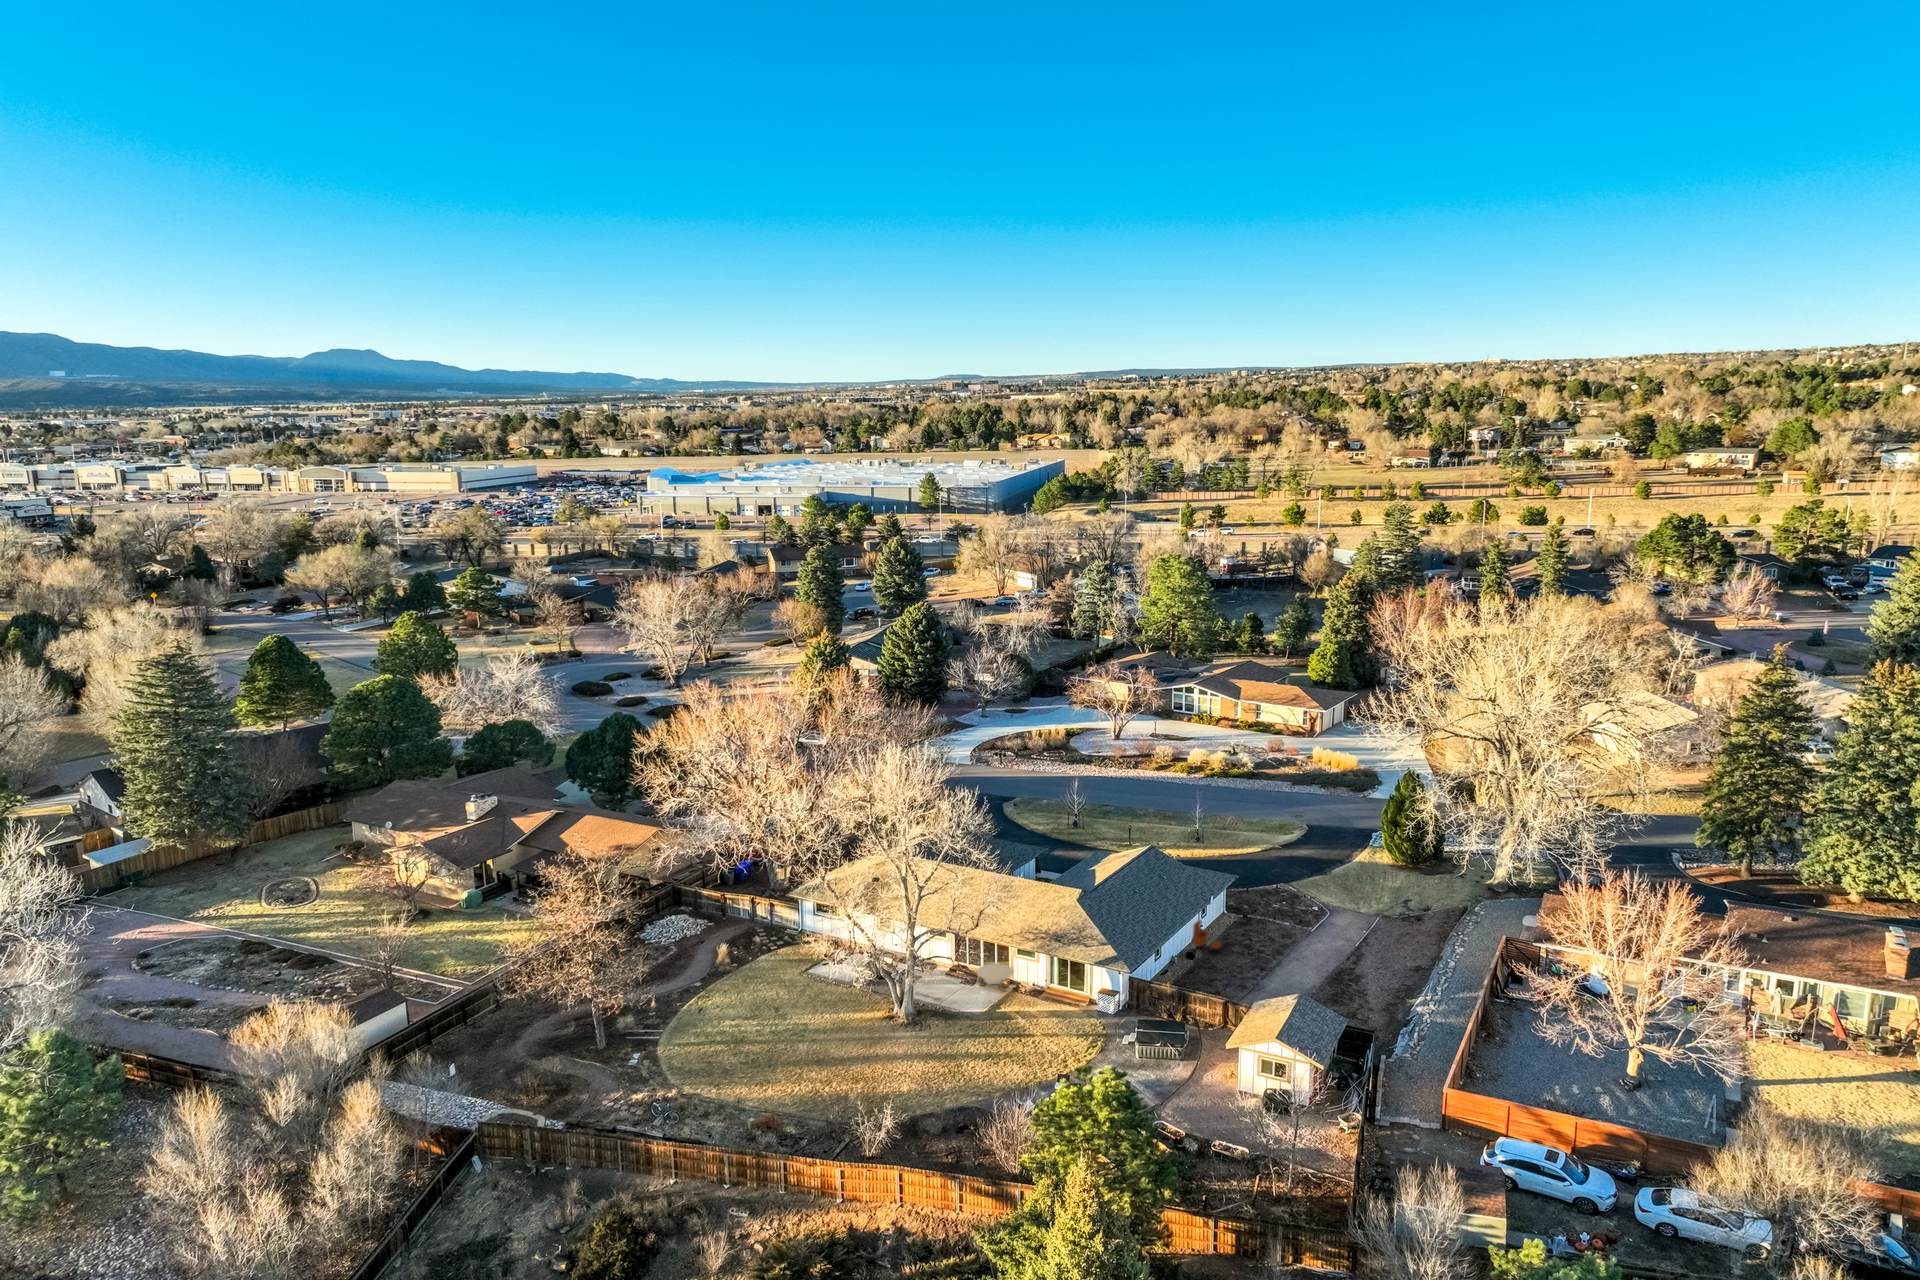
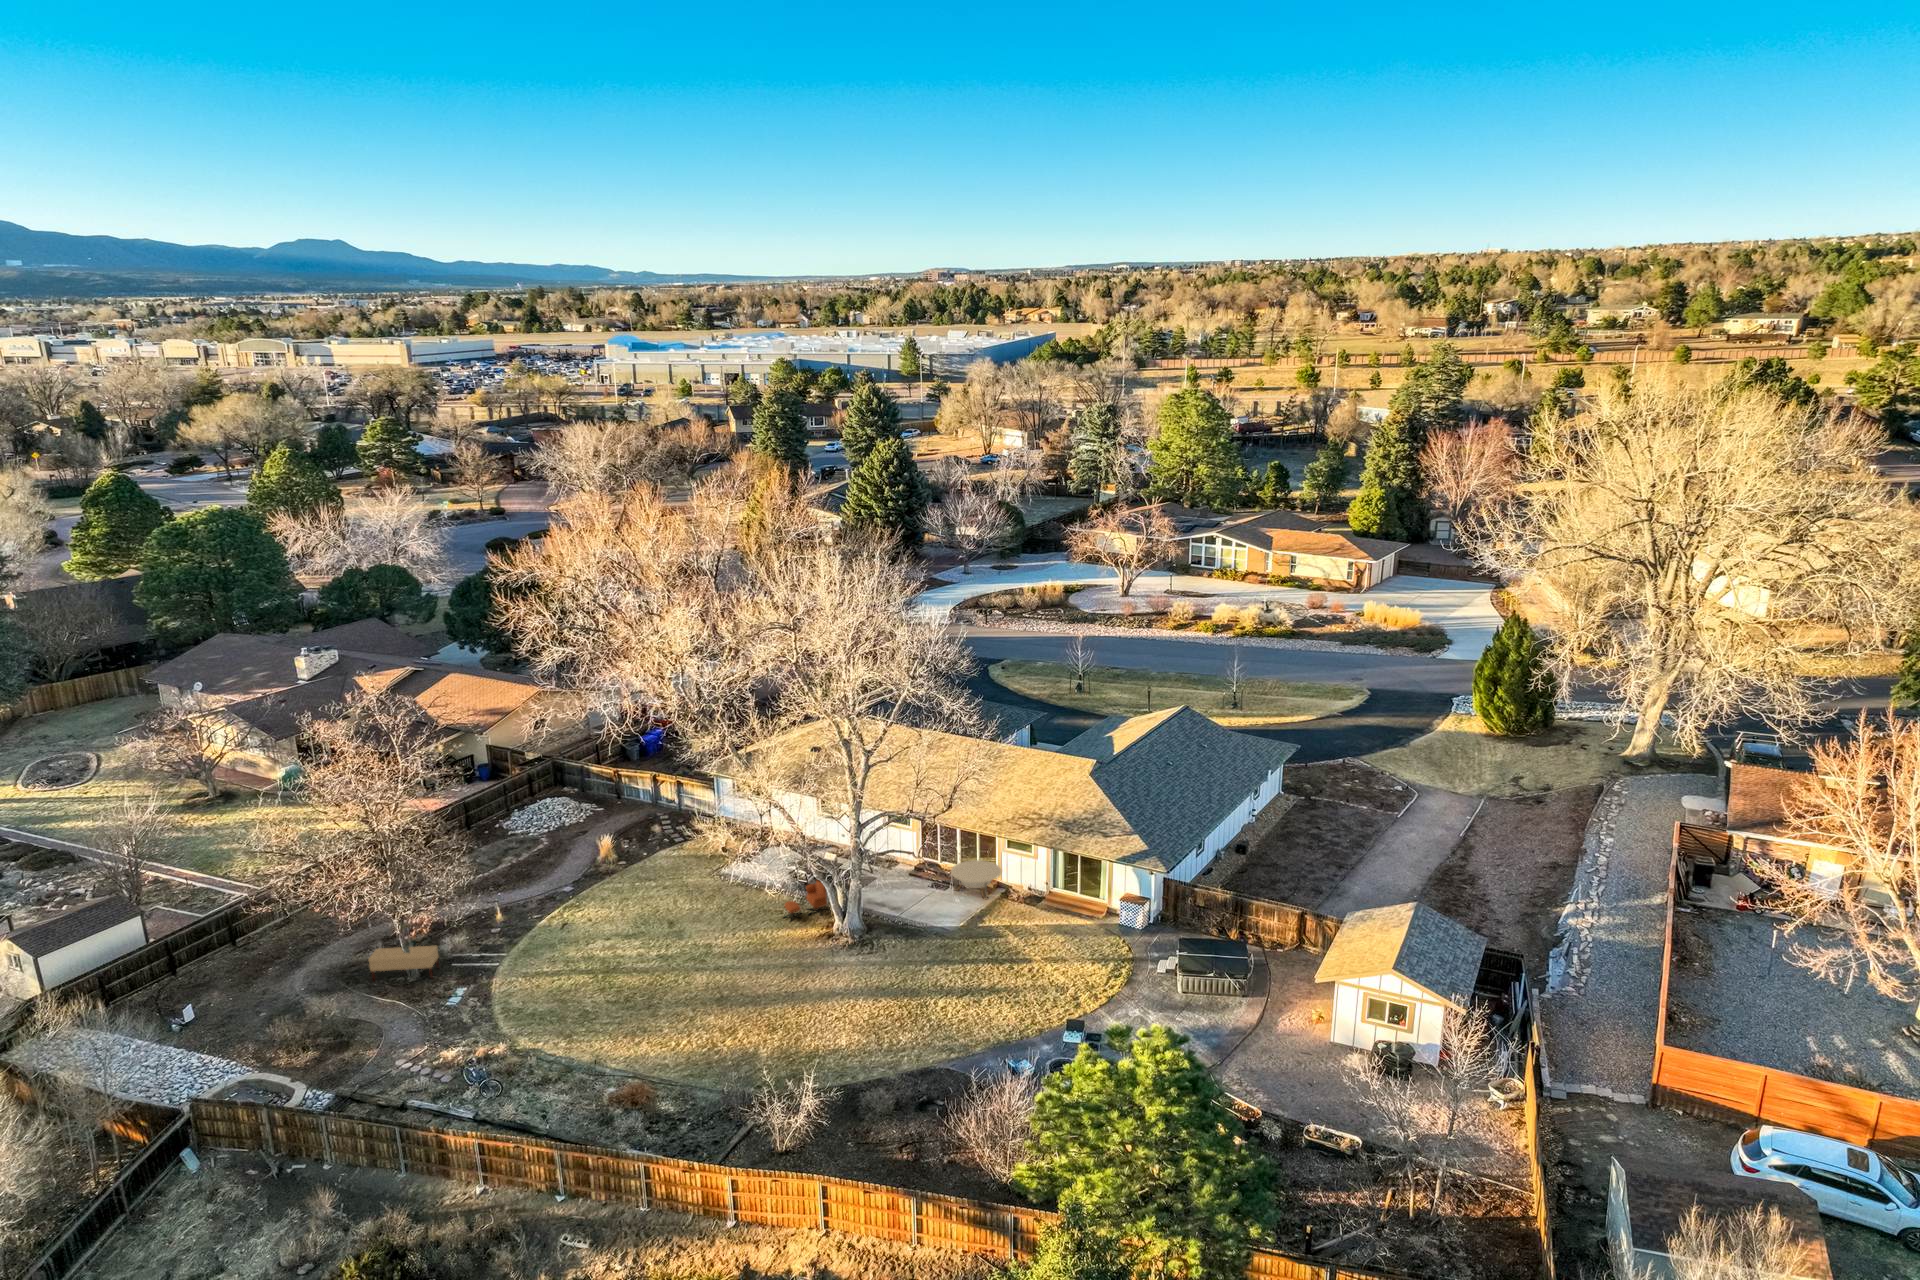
lounge chair: present [1193,920,1222,952] -> present [785,881,827,918]
bench: none [571,1024,617,1050] -> present [369,946,439,981]

